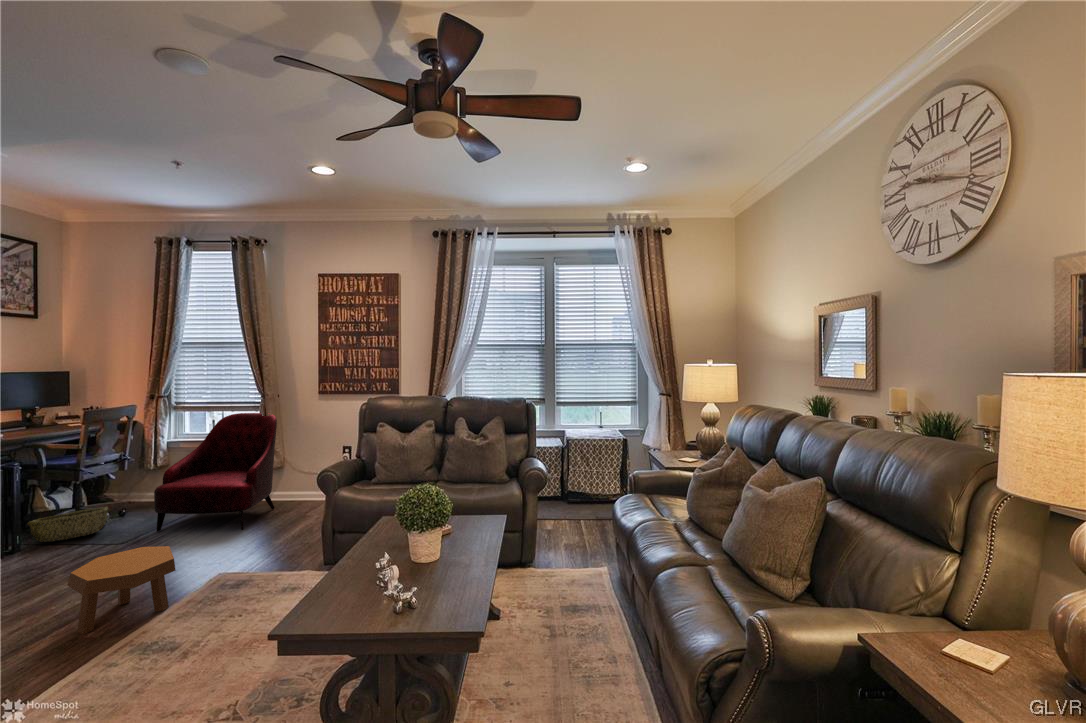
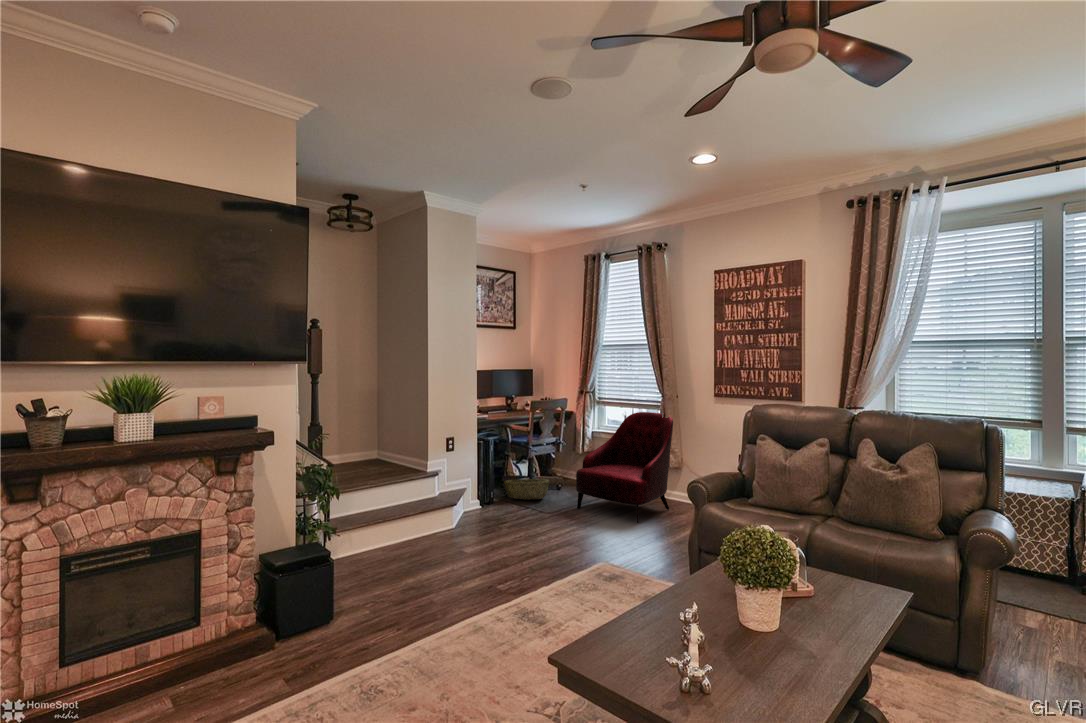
footstool: present [67,546,176,634] -> none [509,517,575,575]

